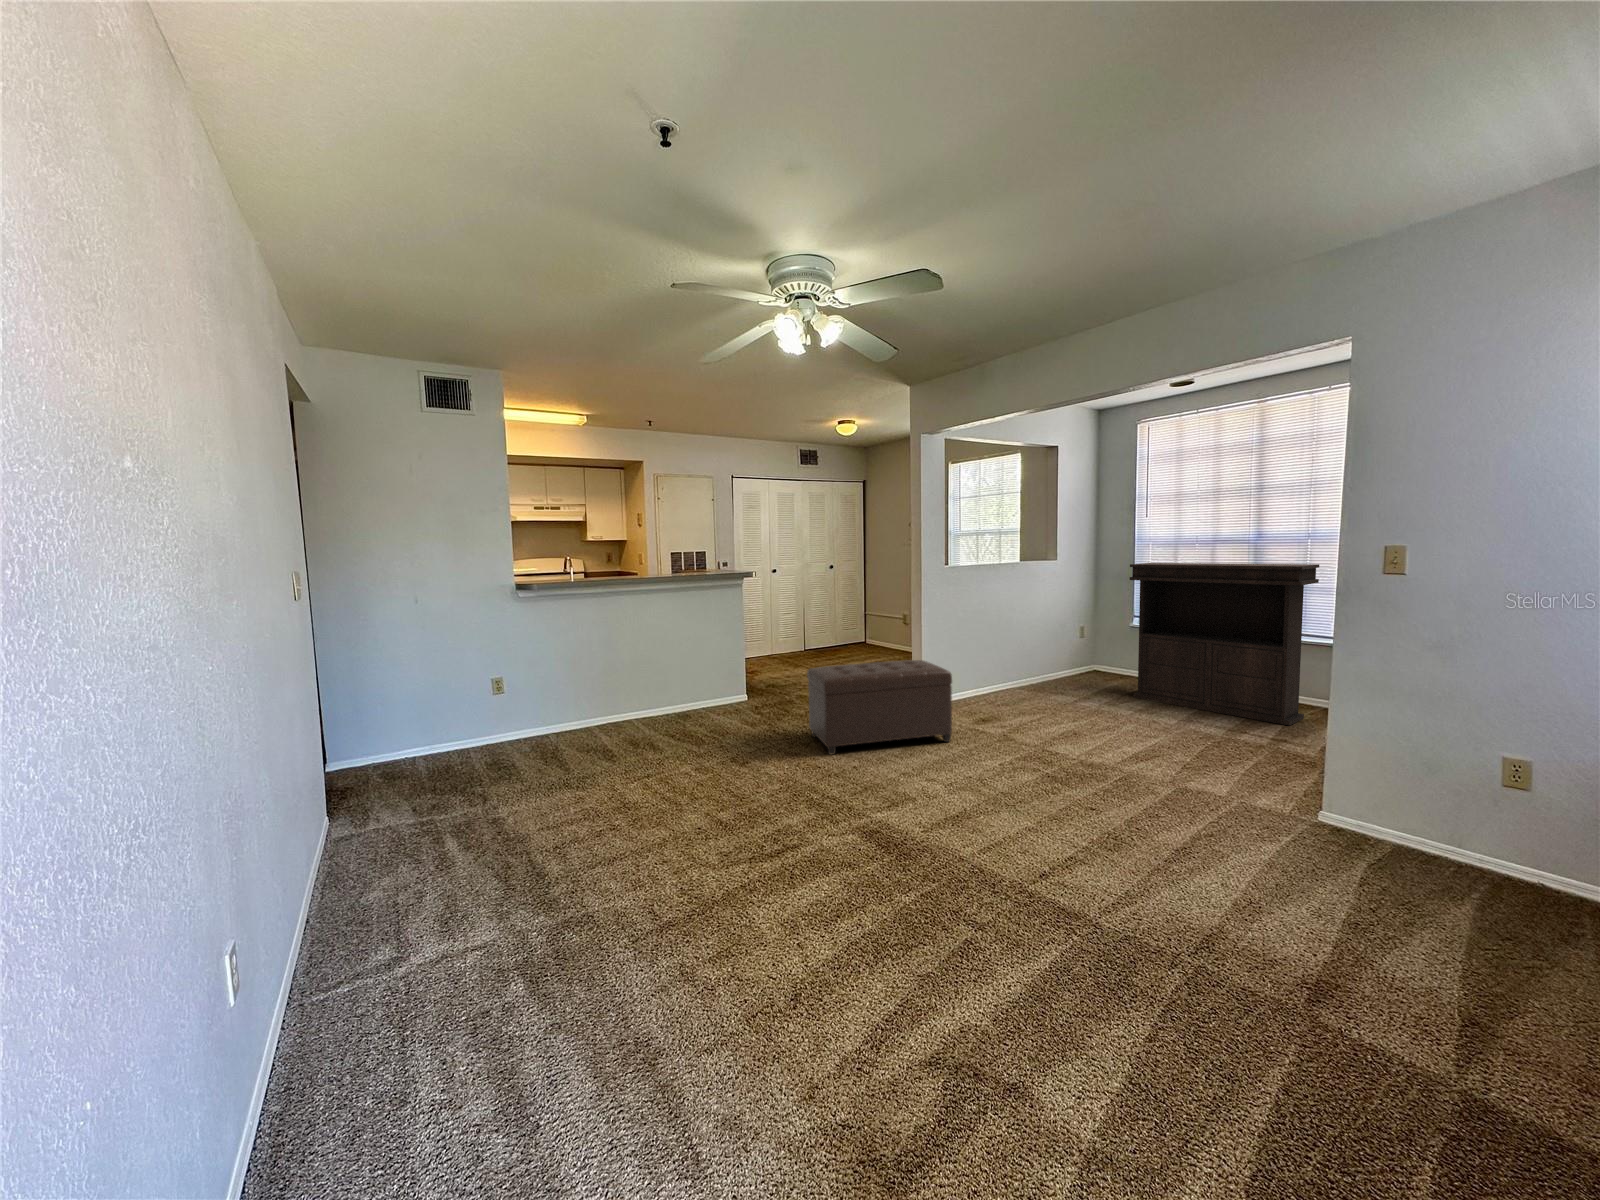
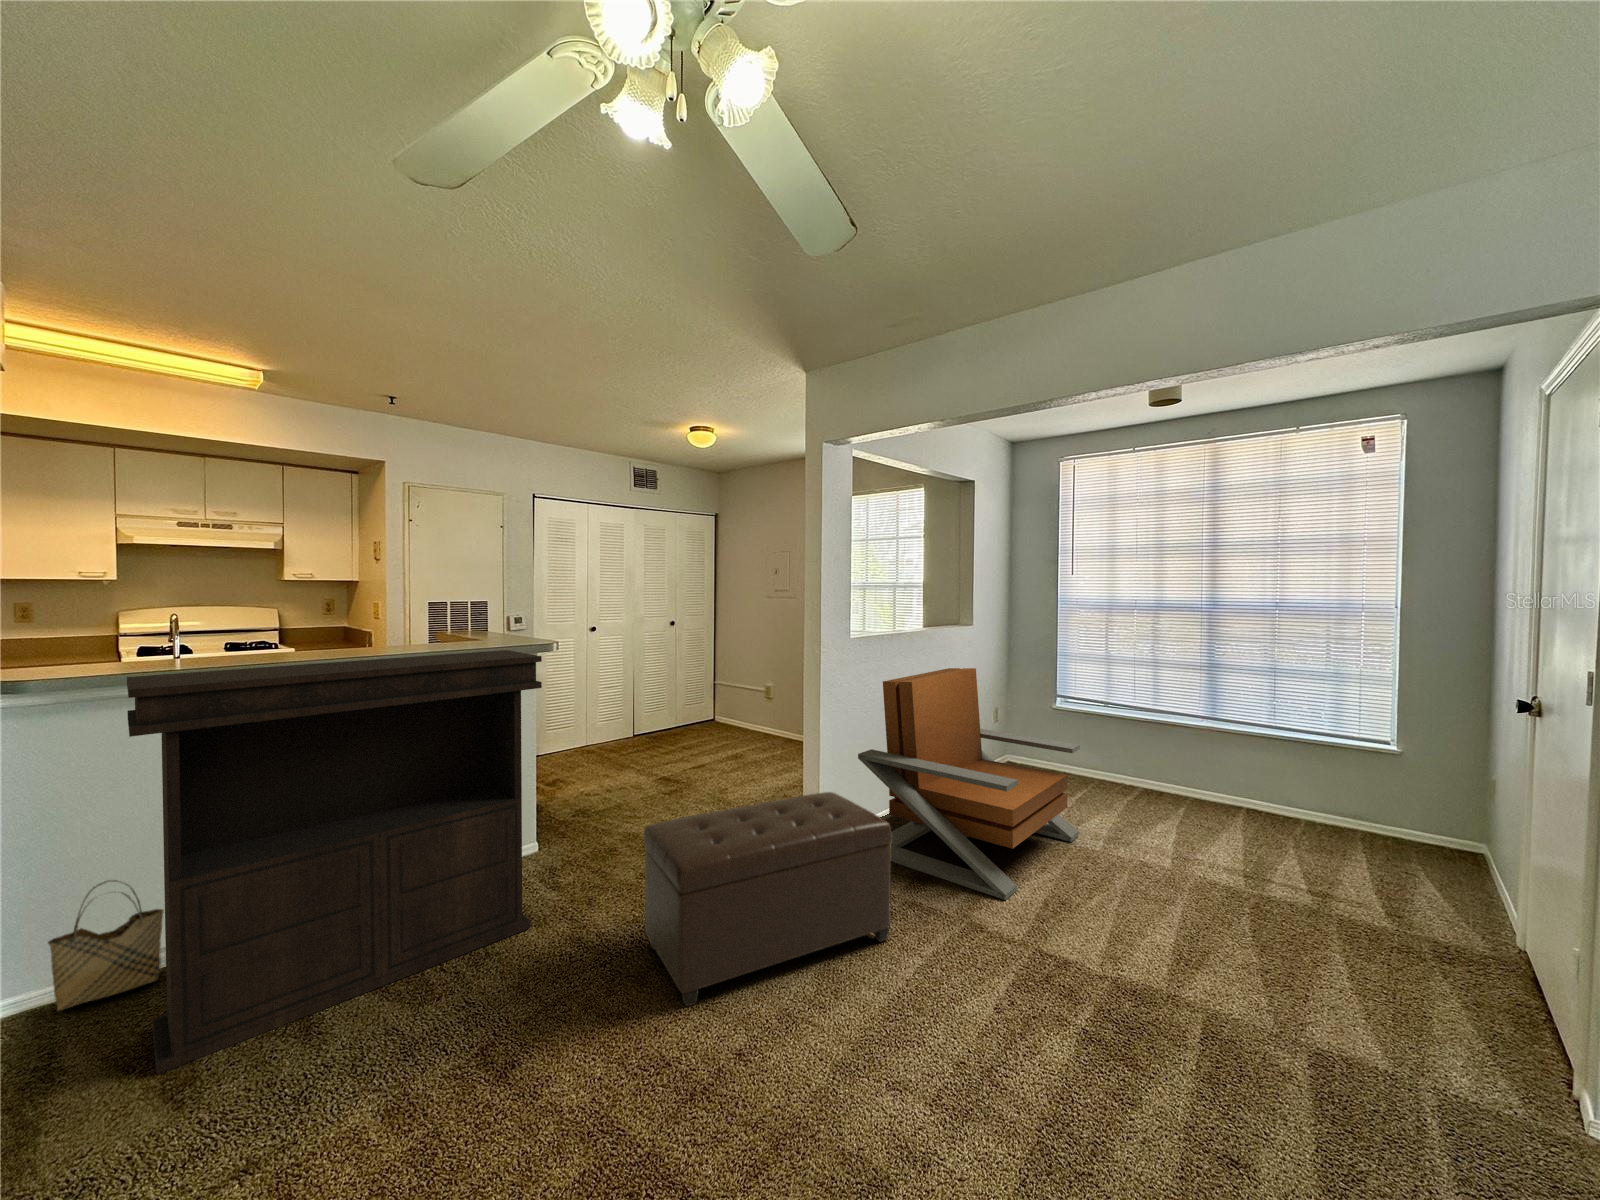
console table: present [1130,563,1319,726] -> present [127,650,542,1074]
lounge chair: none [948,589,1119,732] -> present [858,668,1080,900]
woven basket: none [542,683,582,736] -> present [48,880,164,1011]

